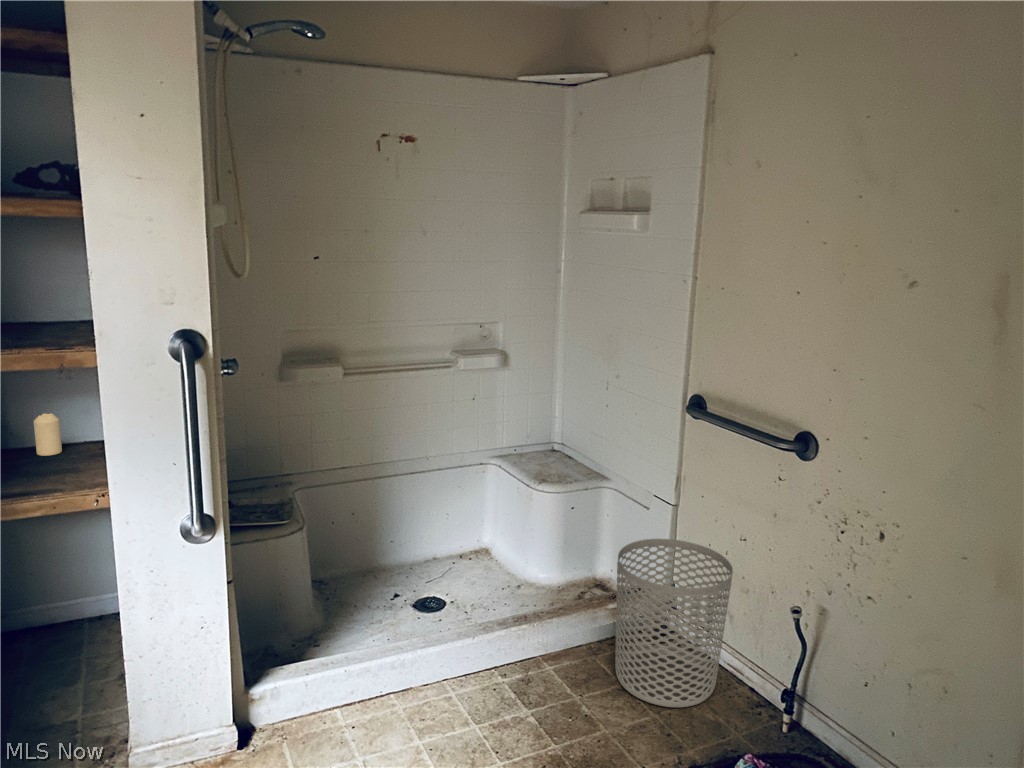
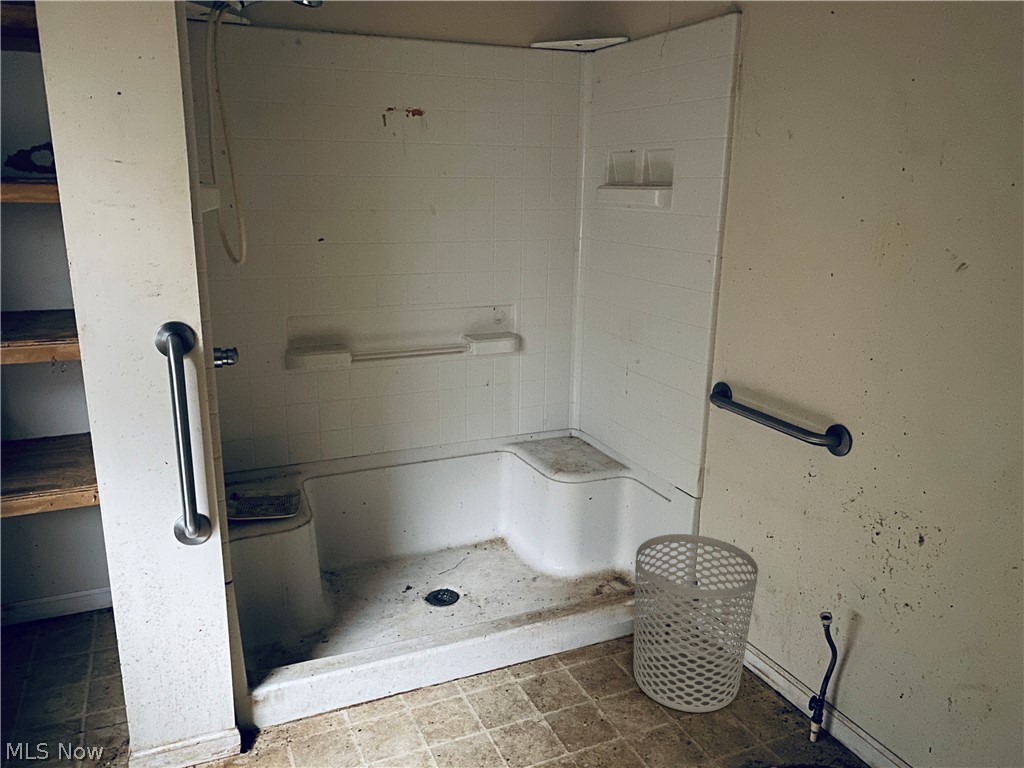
candle: present [34,413,62,456] -> none [29,406,59,449]

